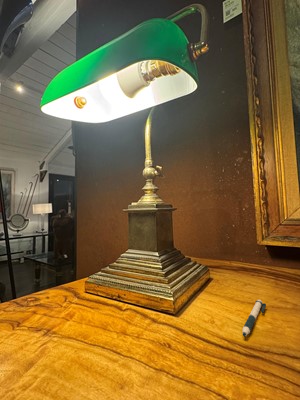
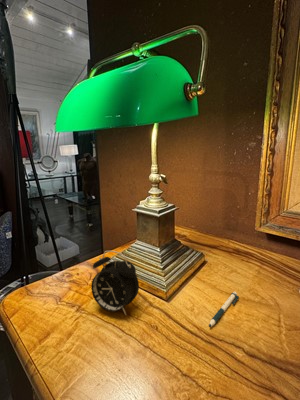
alarm clock: none [71,239,138,334] -> present [91,251,139,314]

